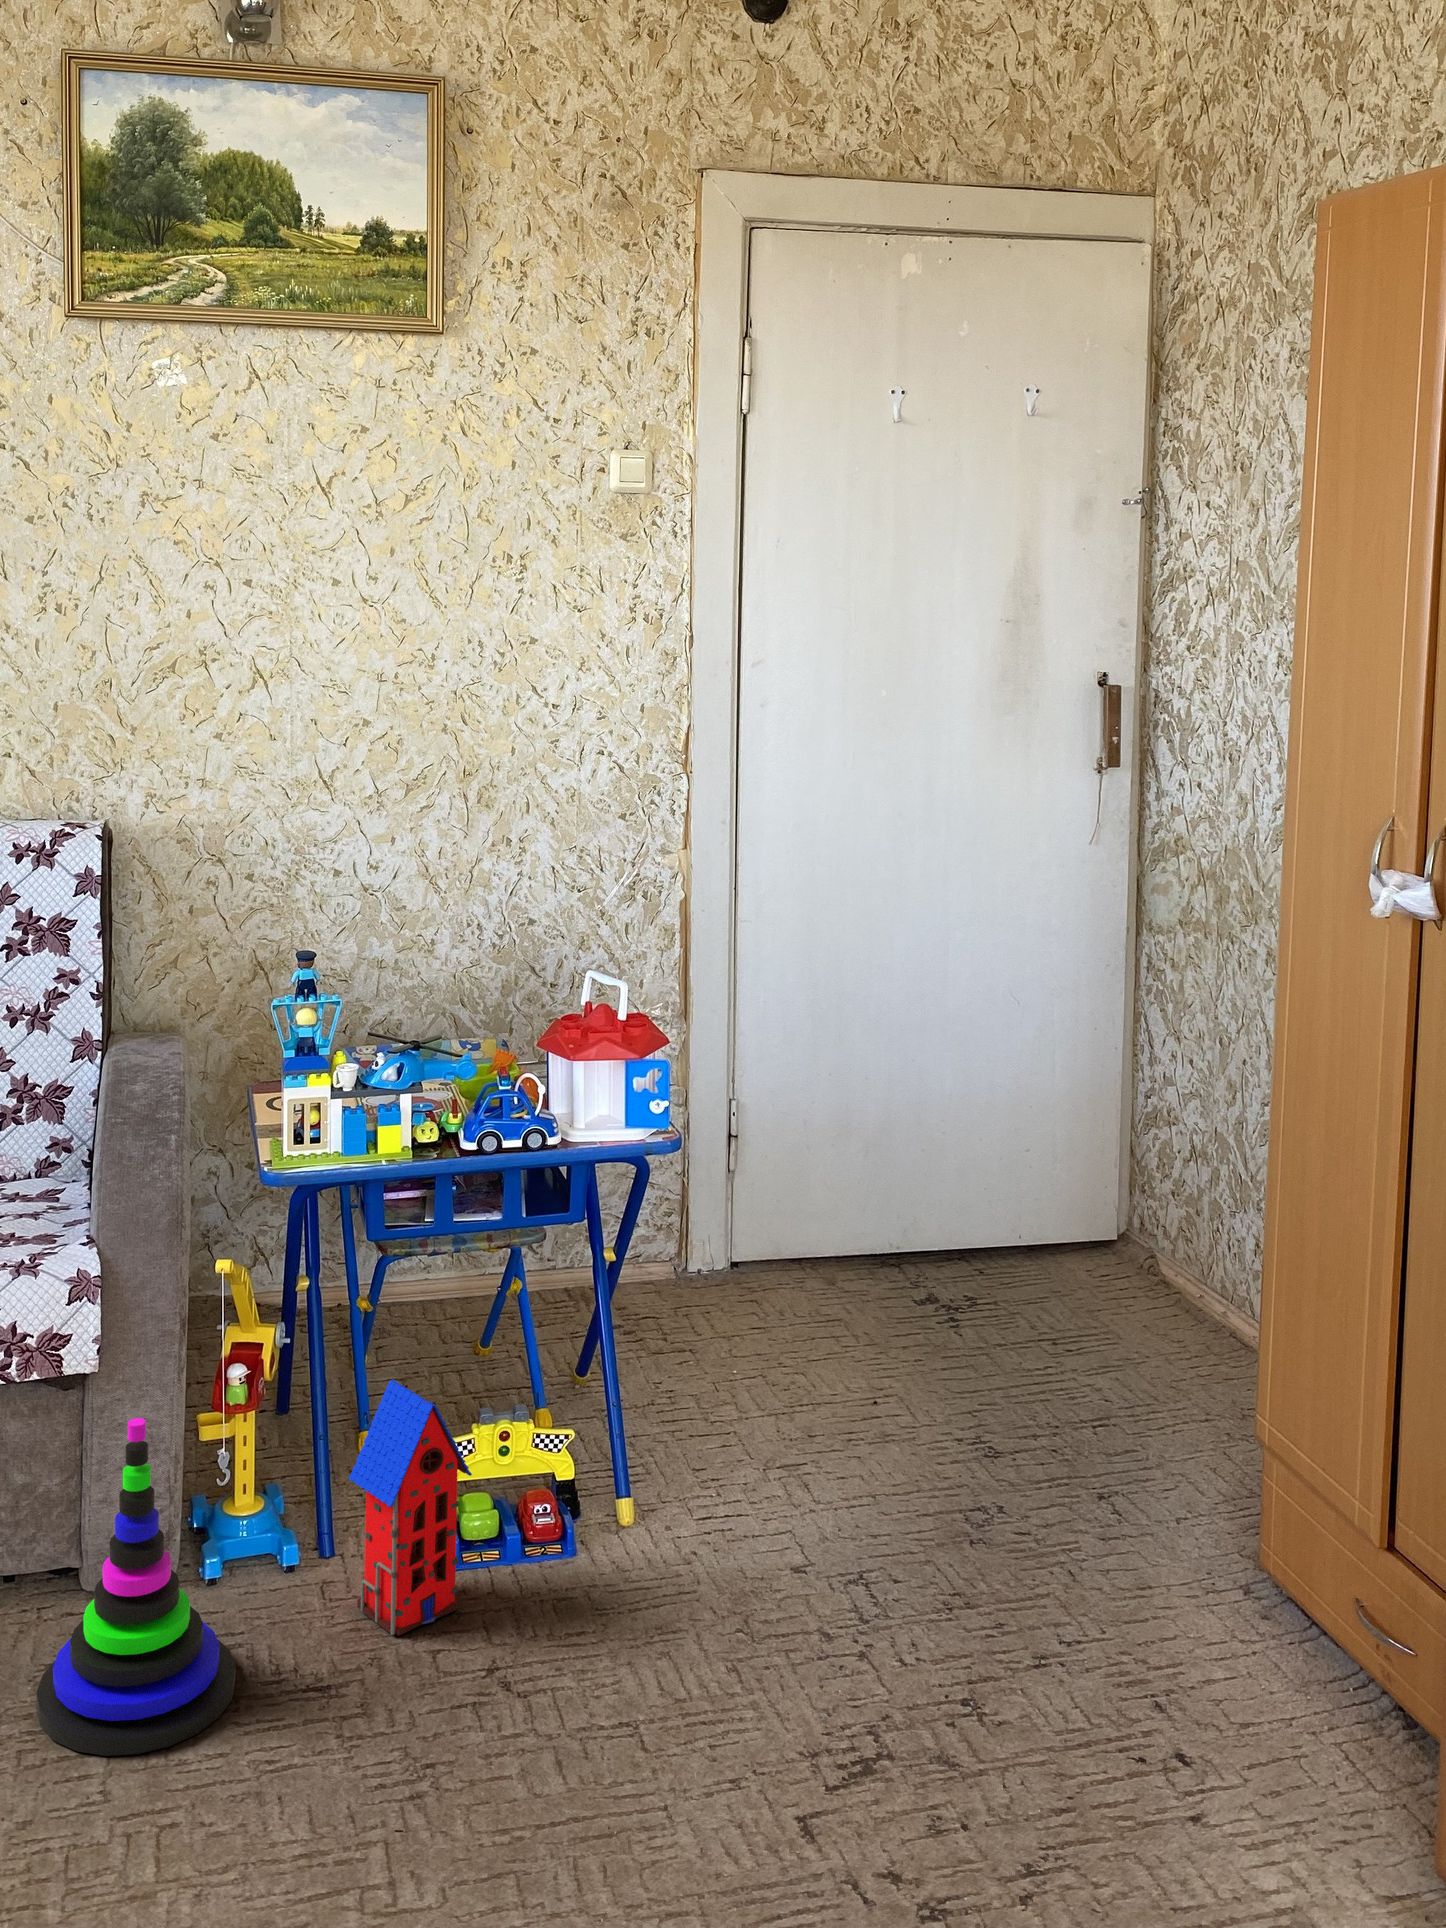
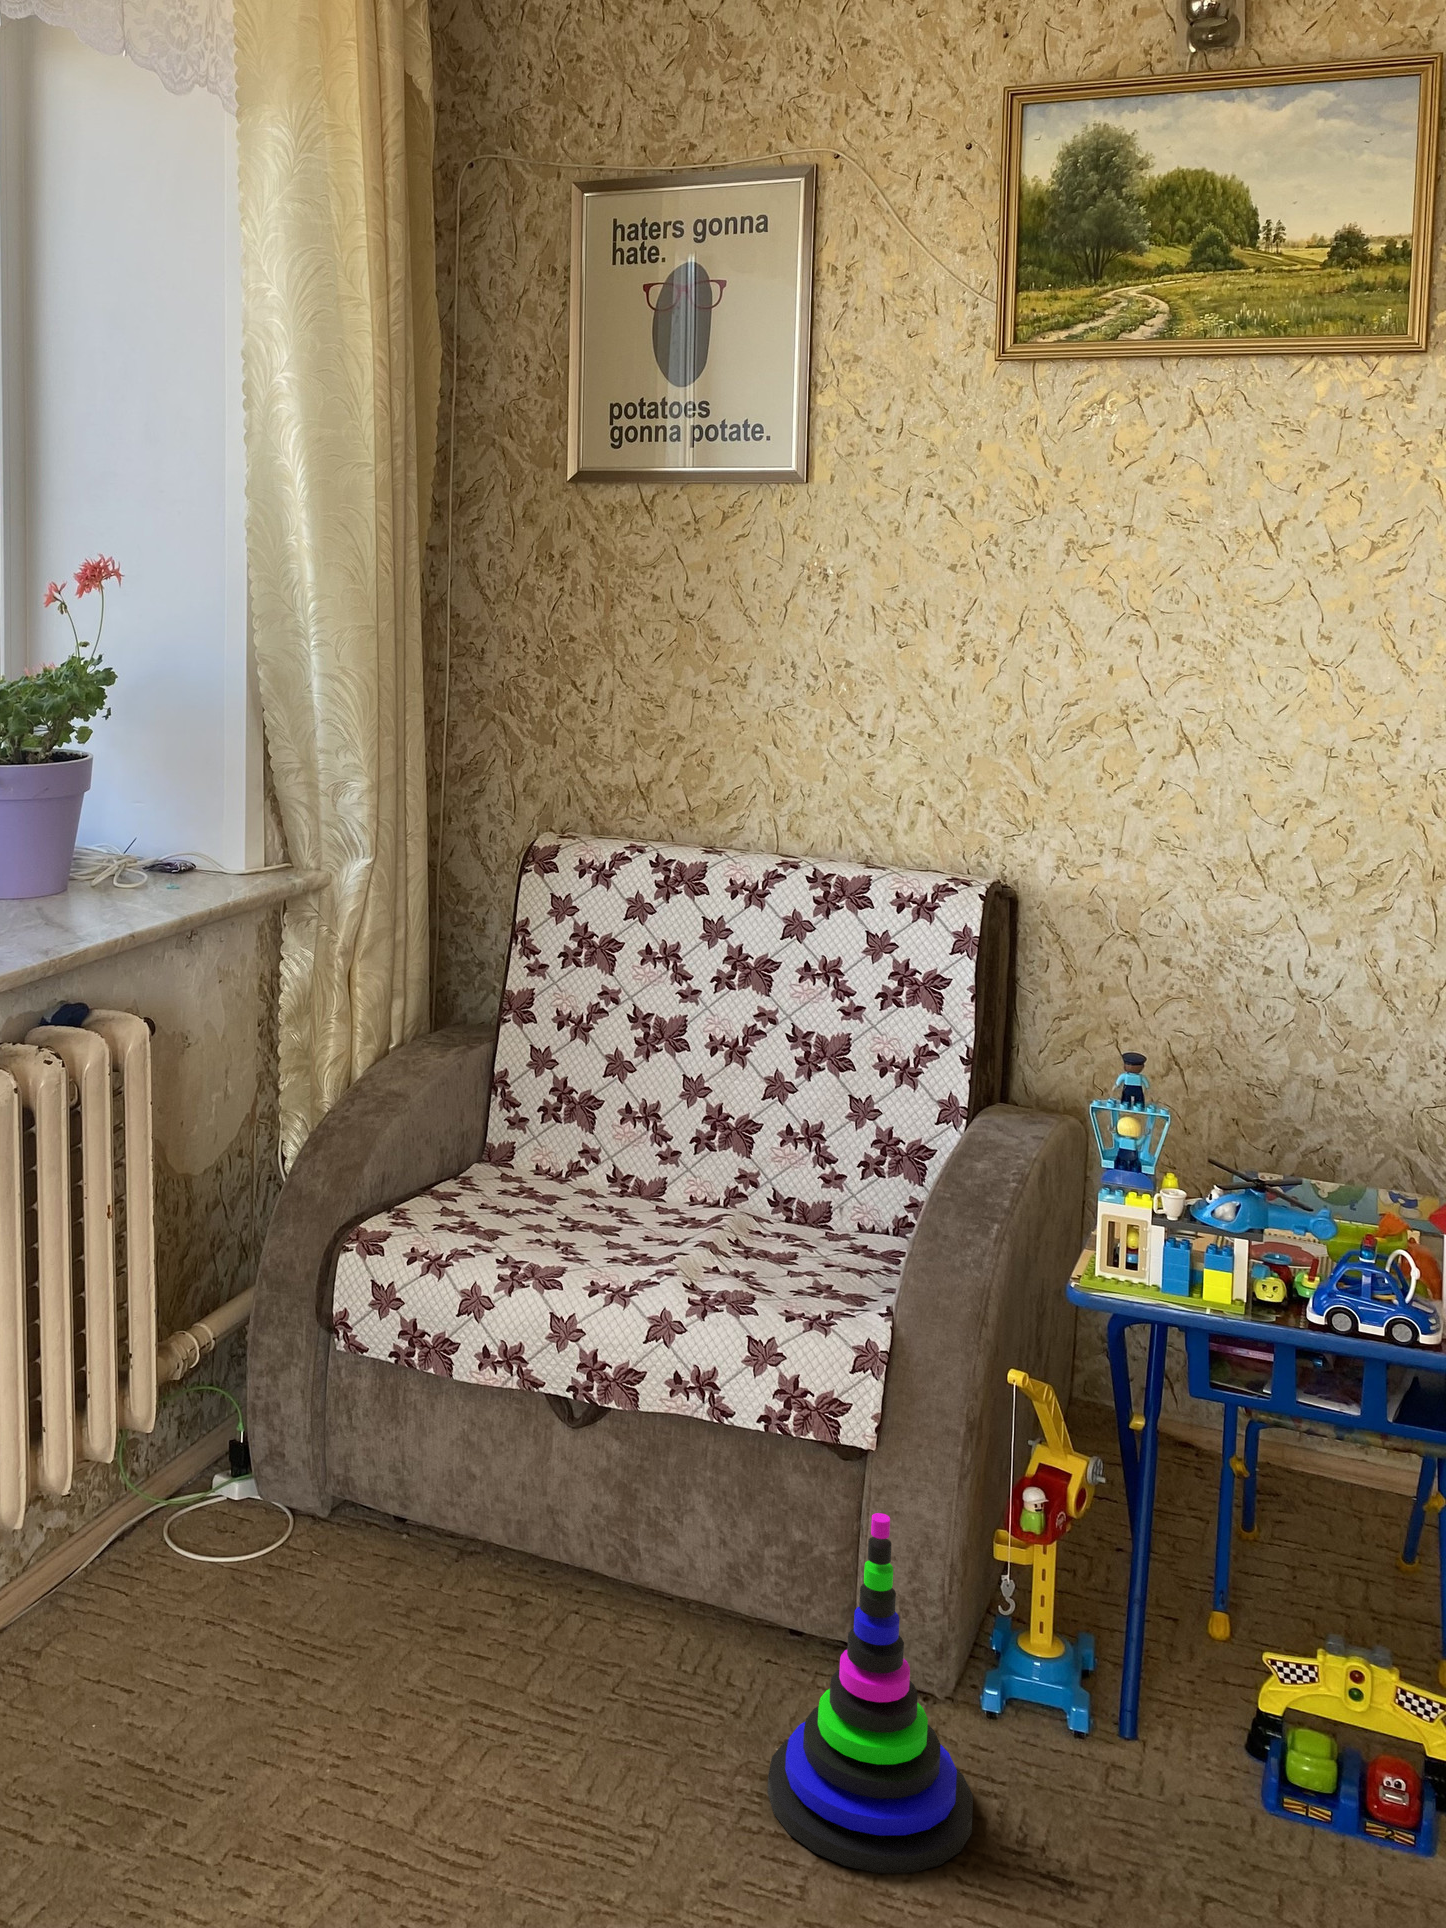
toy house: present [349,1380,472,1636] -> none [1129,1565,1277,1865]

